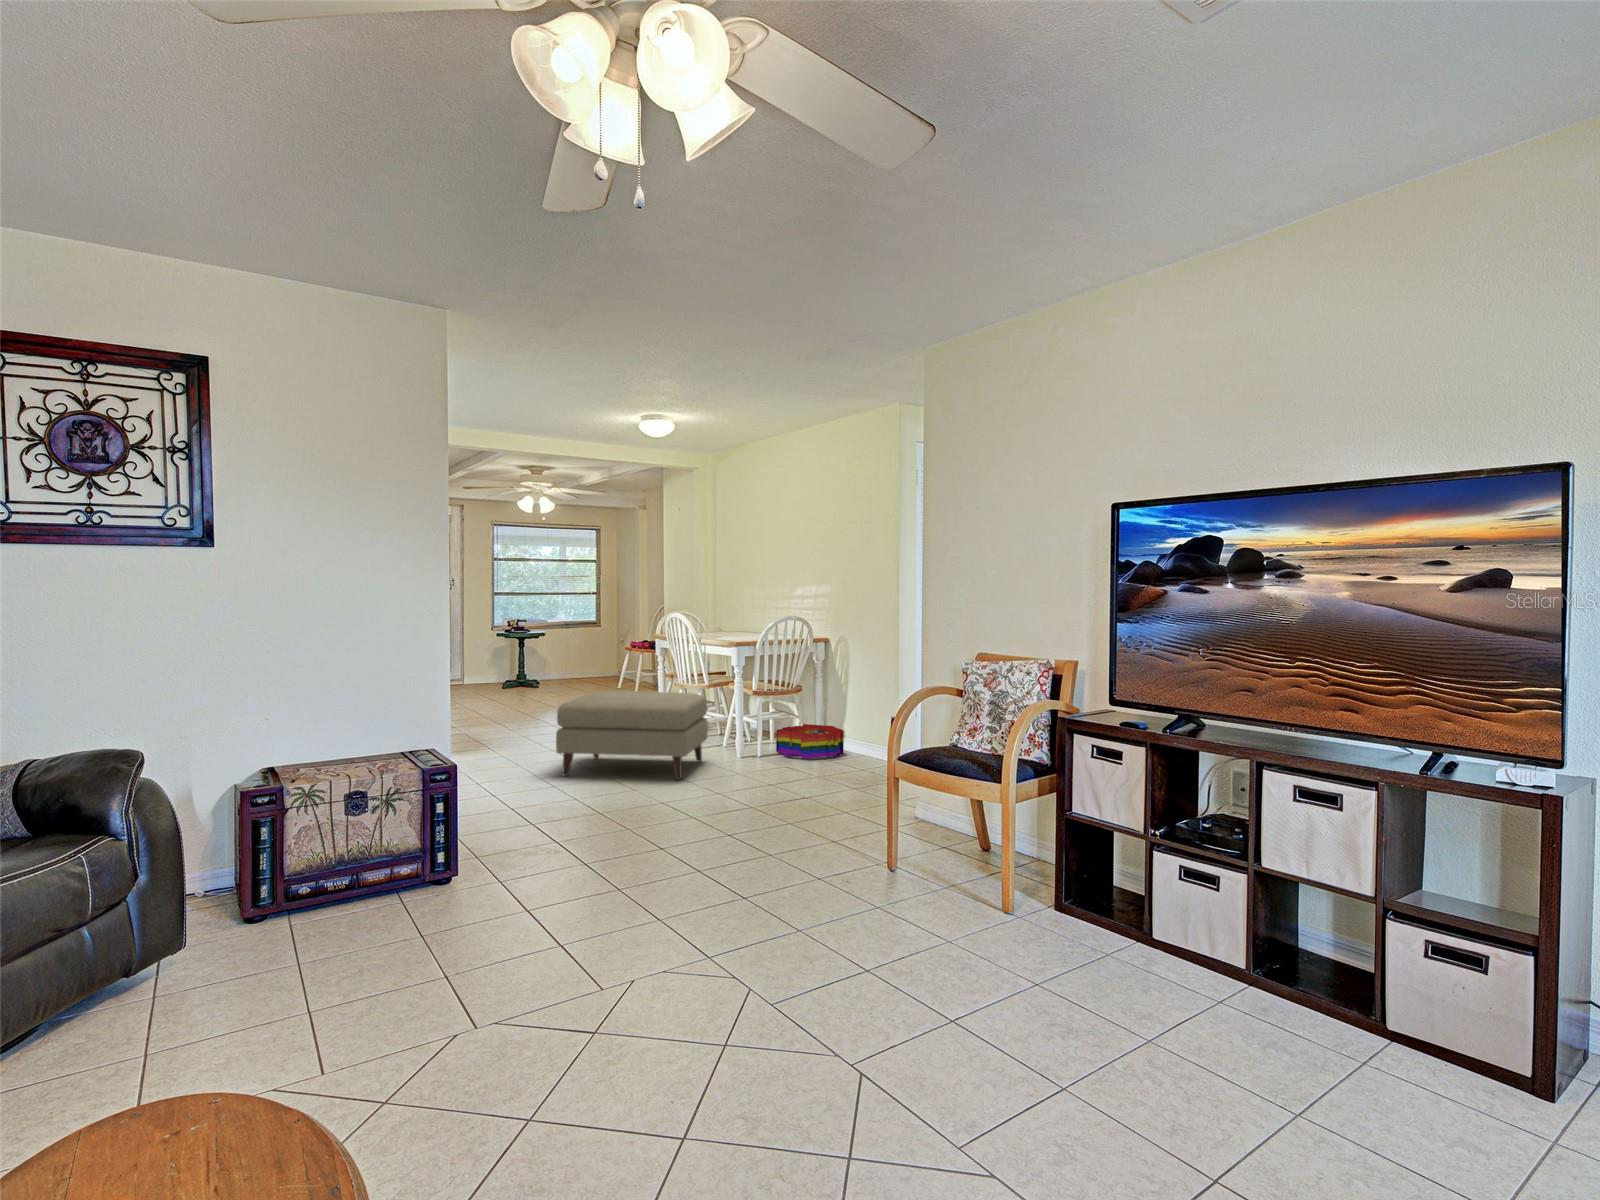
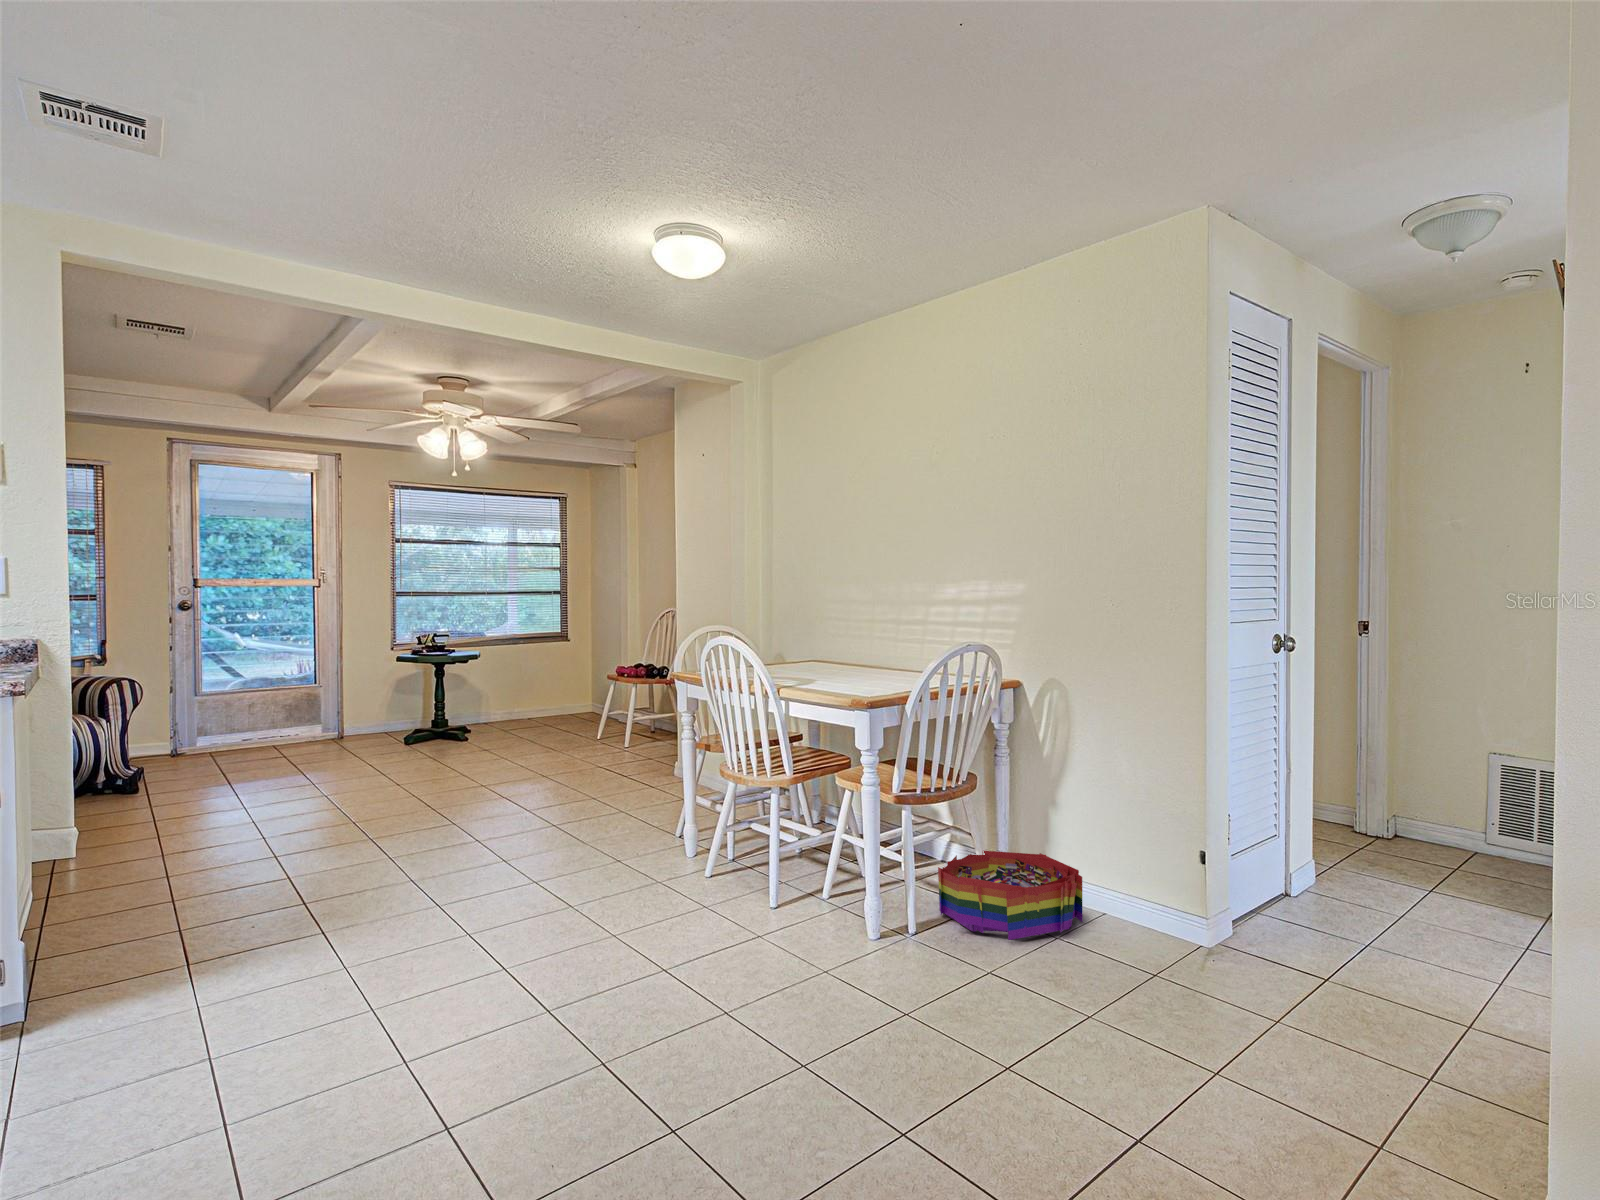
ottoman: present [556,691,708,780] -> none [490,808,813,1033]

